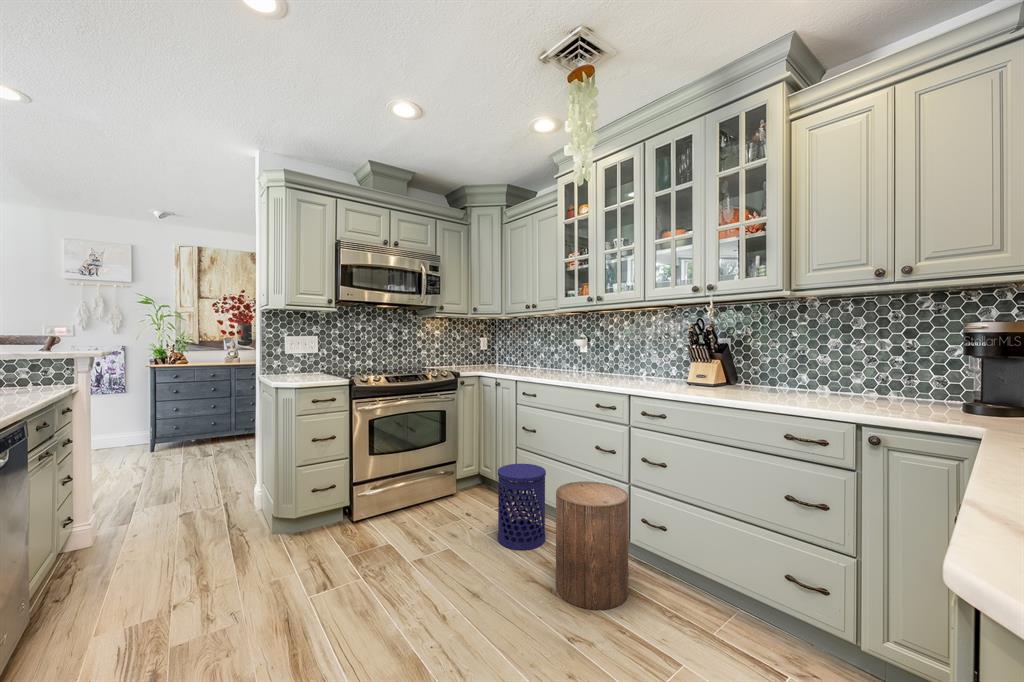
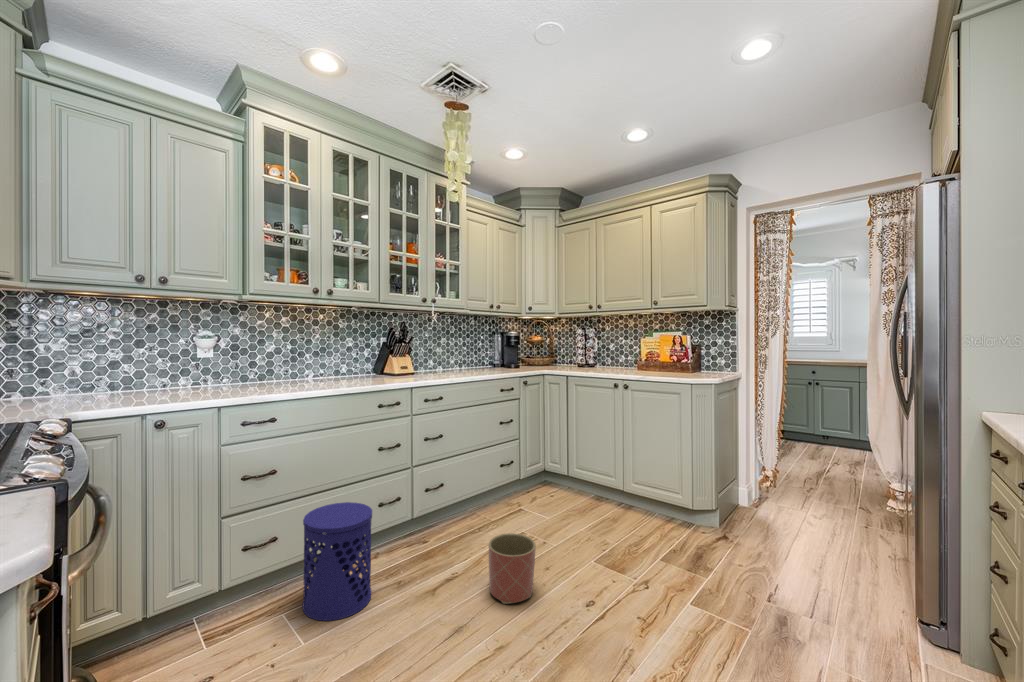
stool: present [556,482,628,610] -> none [417,467,480,573]
planter: none [487,558,543,644] -> present [489,533,536,604]

